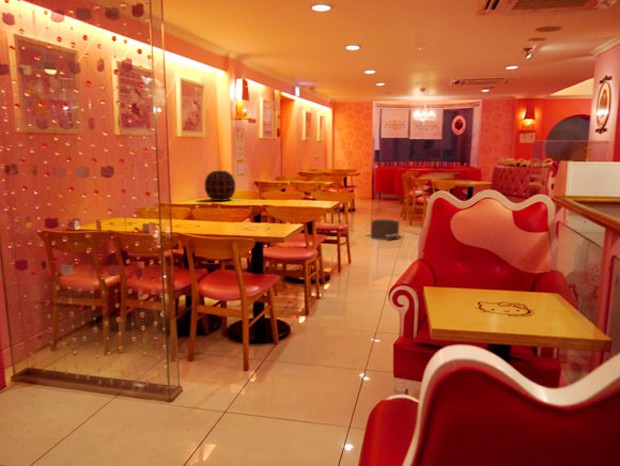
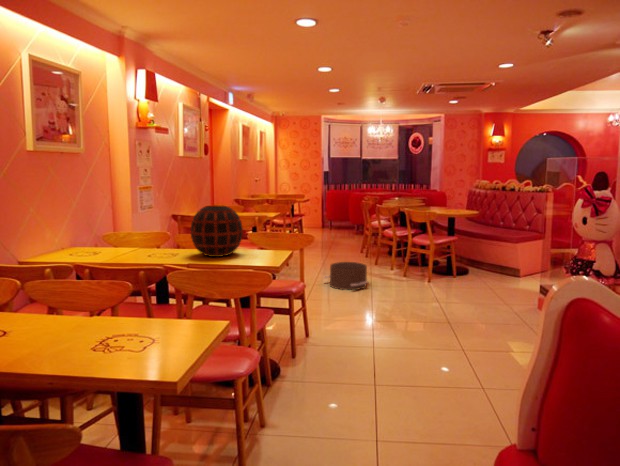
decorative vase: present [205,171,235,201] -> present [191,206,243,257]

